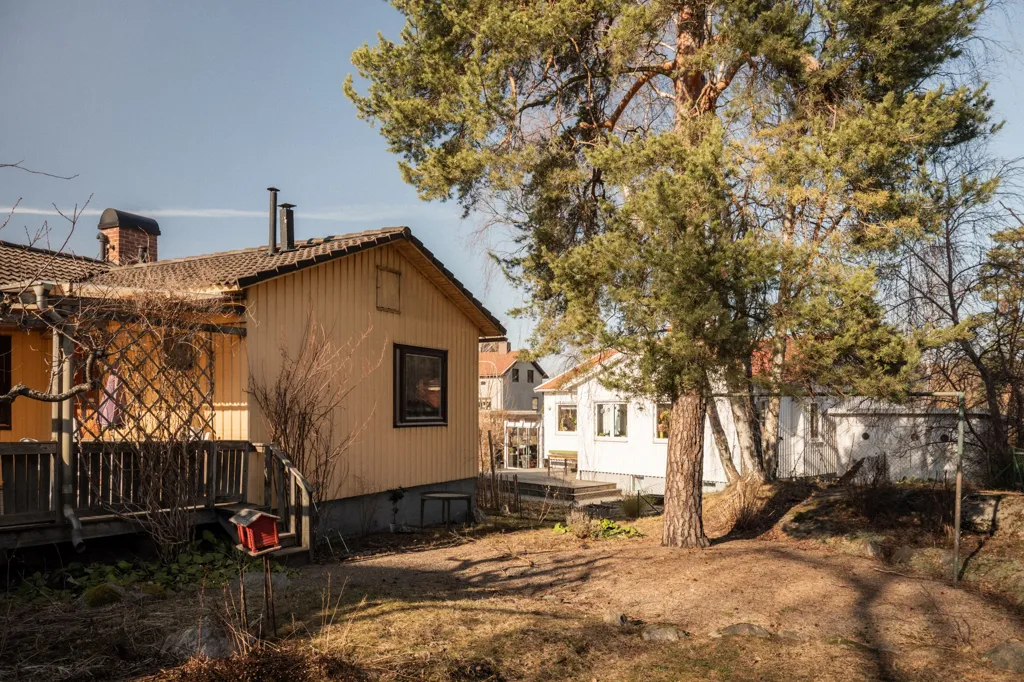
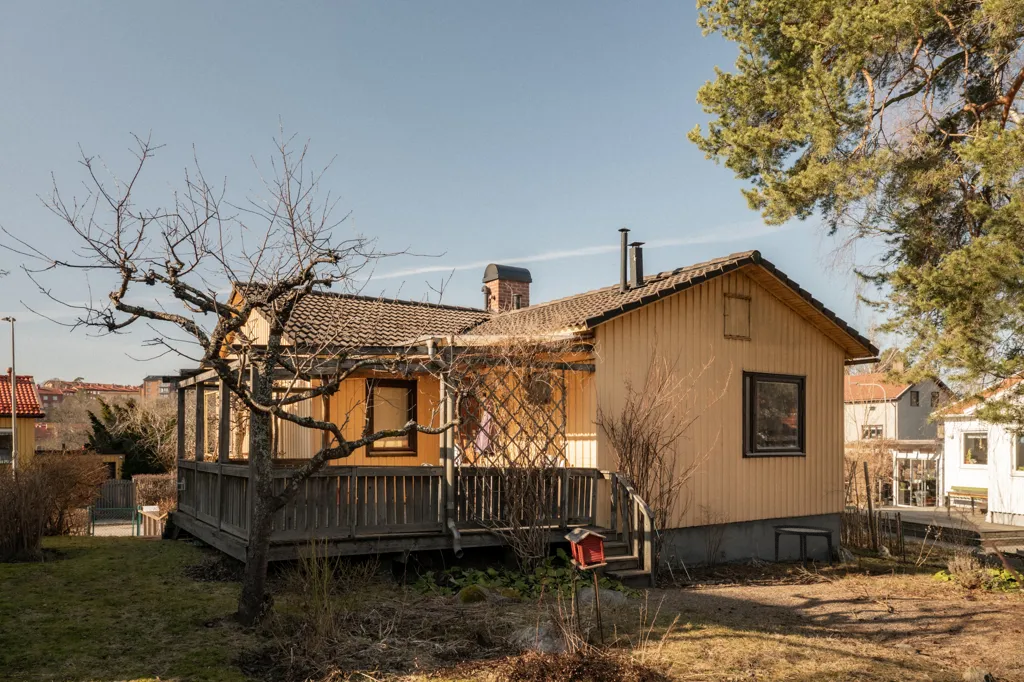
potted plant: present [385,485,409,533] -> none [734,516,761,566]

